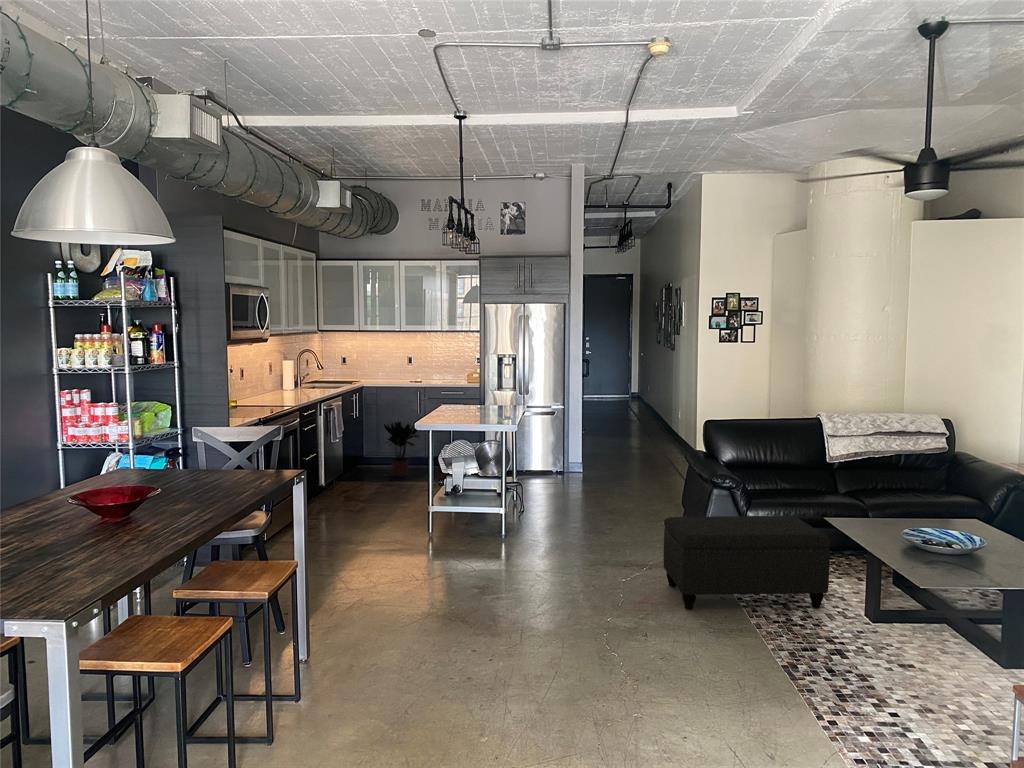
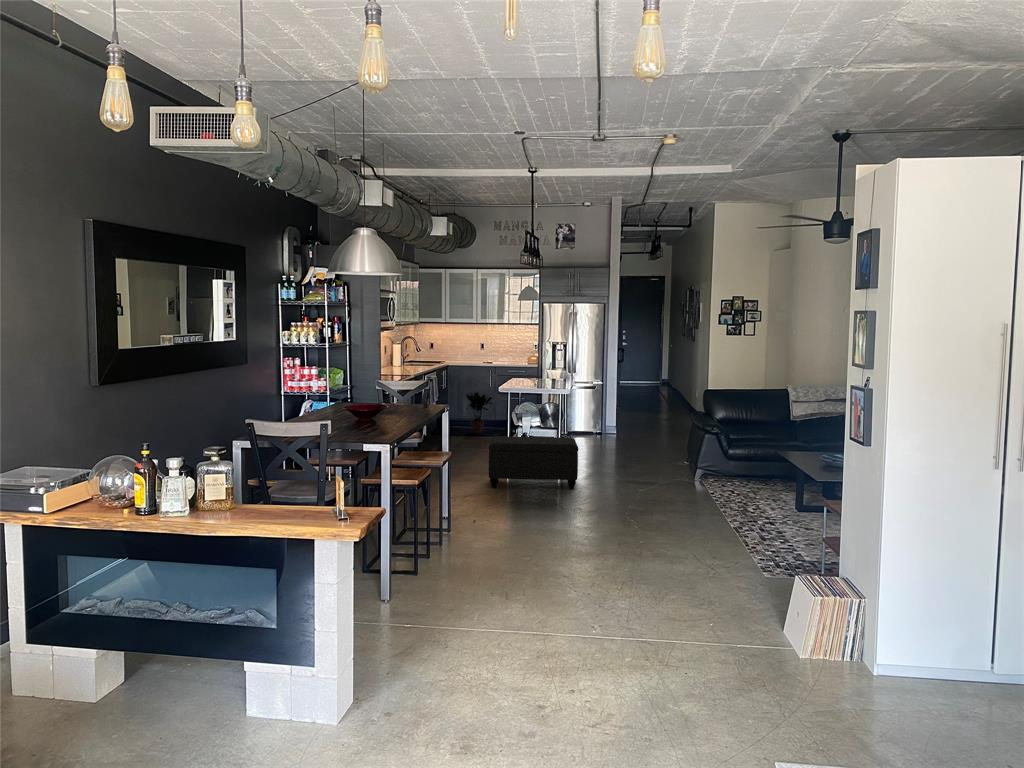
ottoman: present [664,516,831,609] -> present [489,436,578,489]

